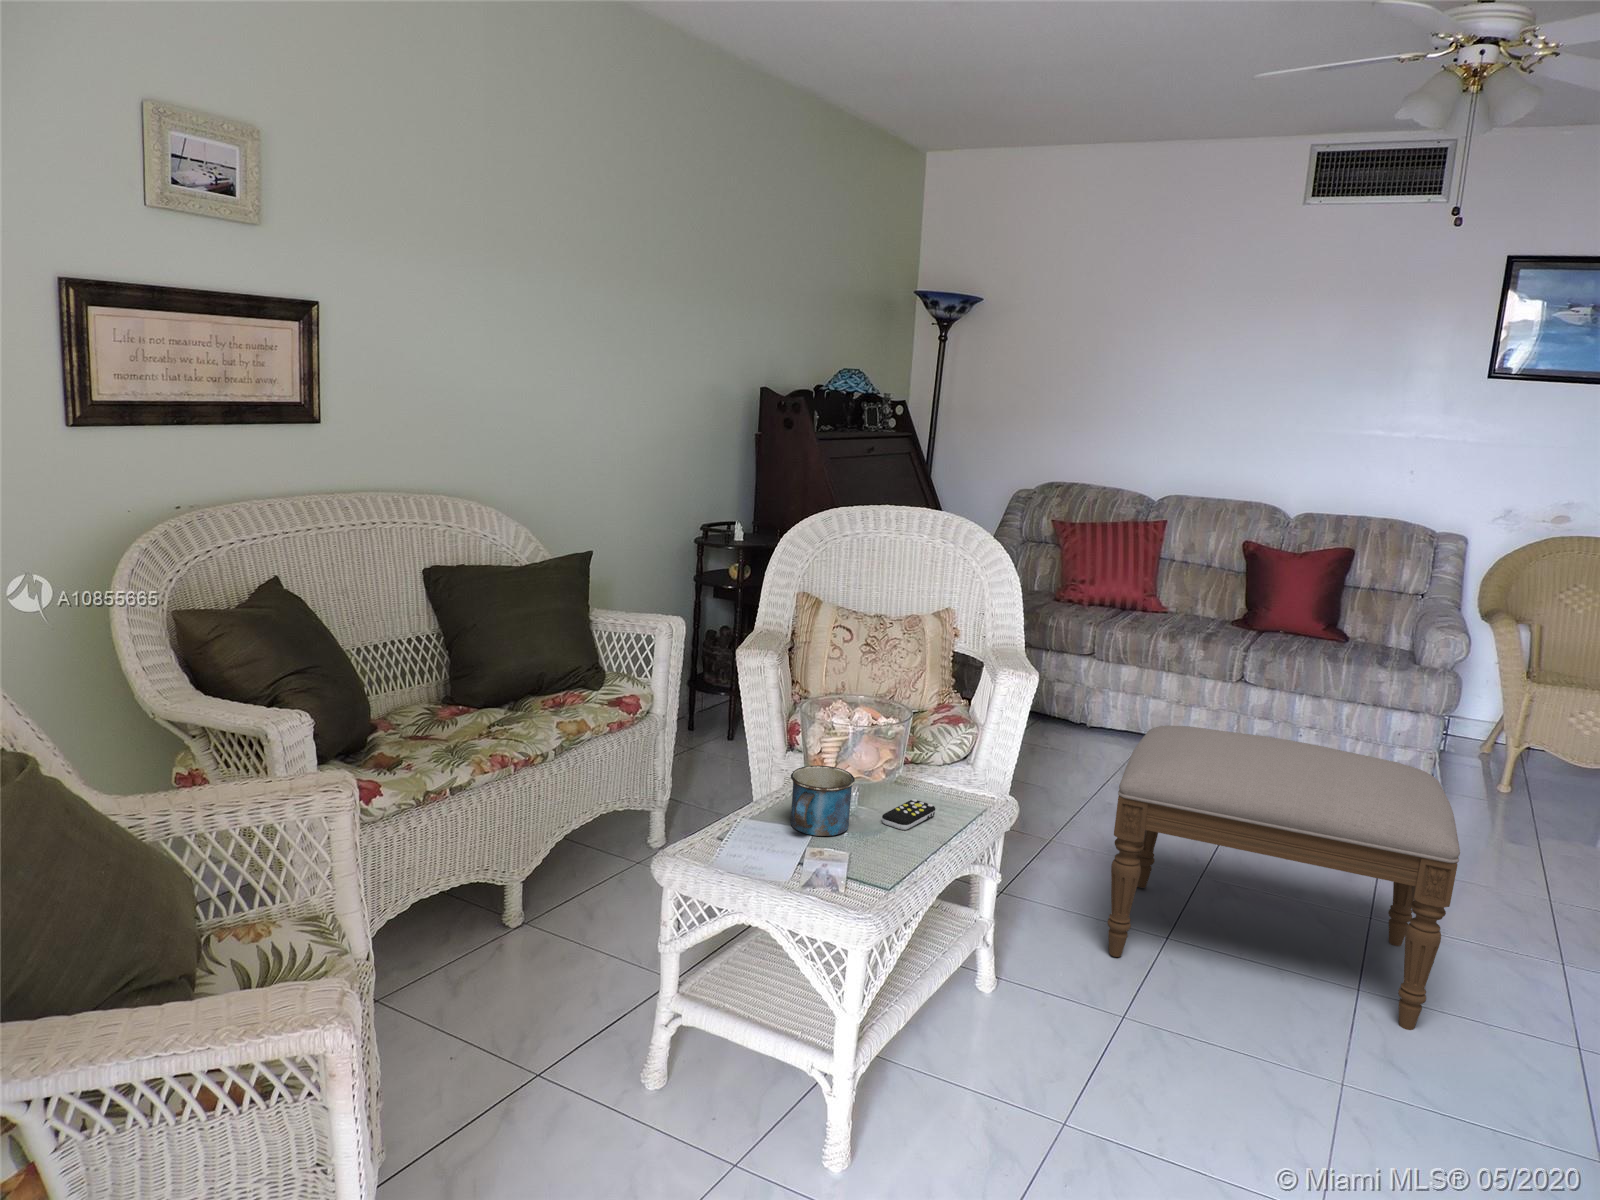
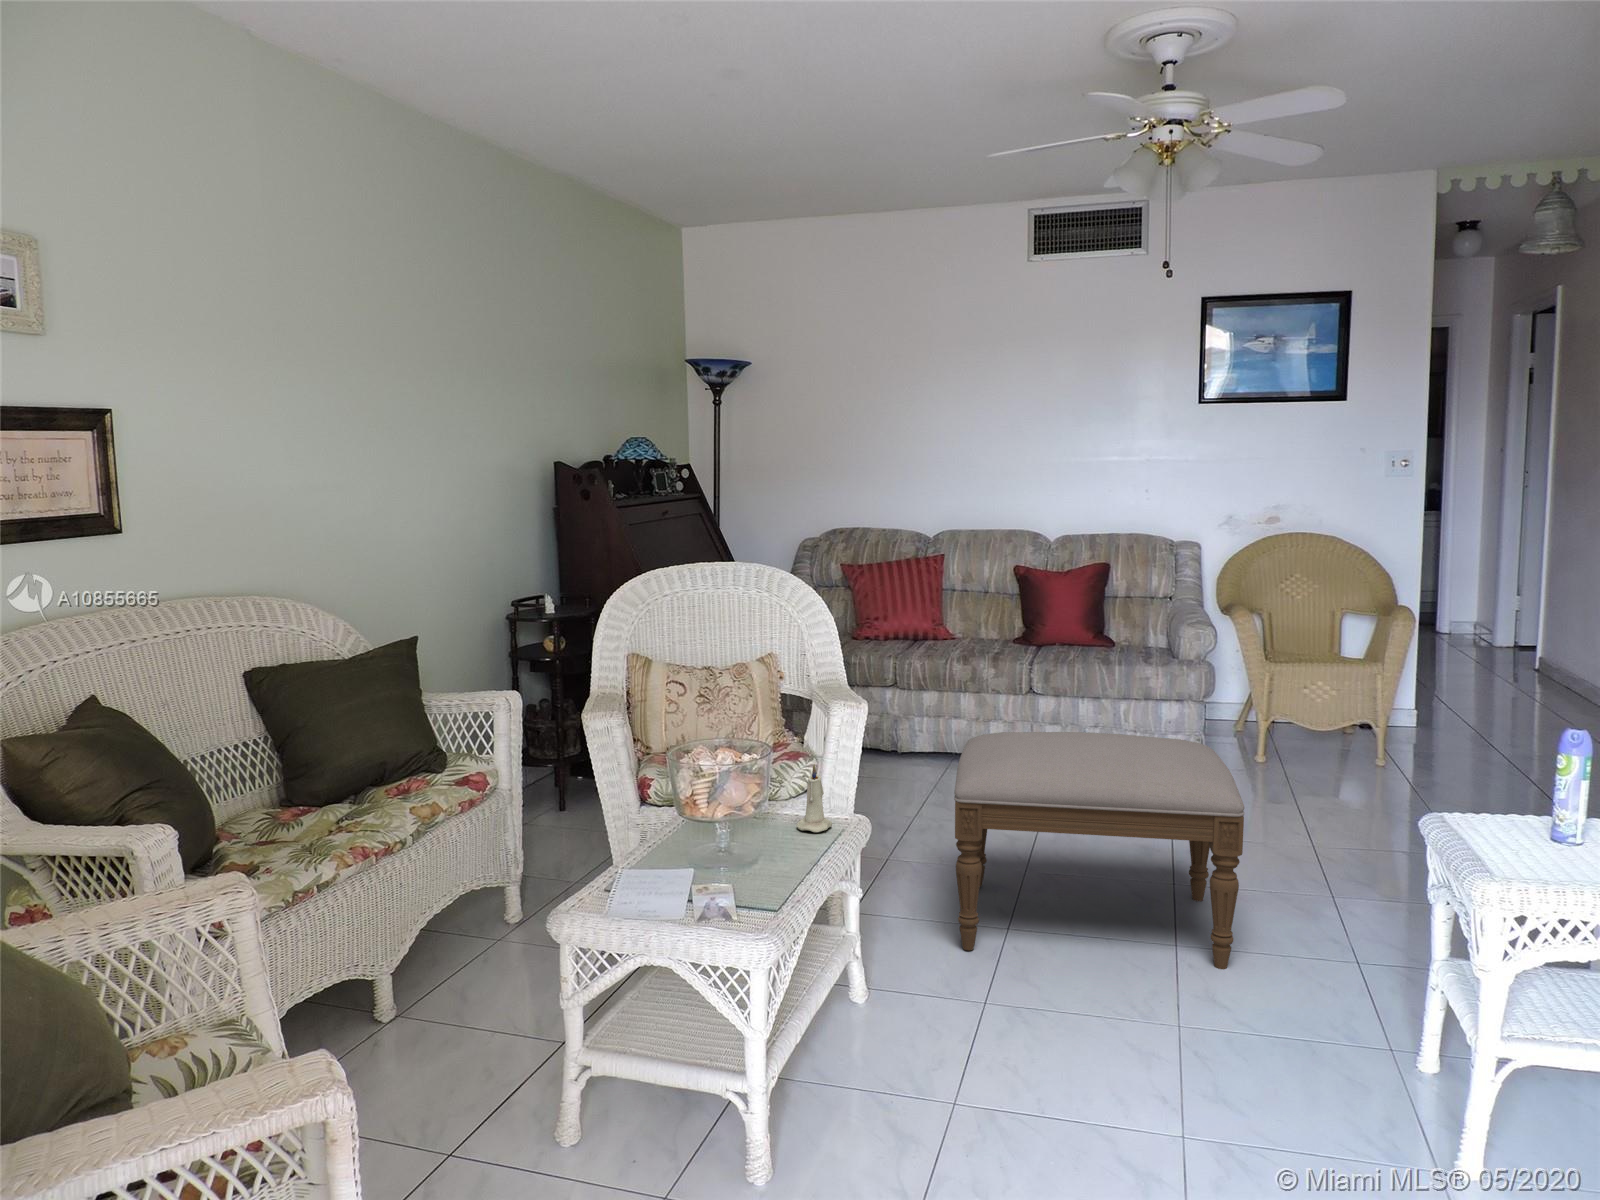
candle: none [935,736,974,809] -> present [797,764,832,832]
mug: present [791,765,855,836] -> none [666,808,727,874]
remote control: present [882,799,935,830] -> none [754,829,801,857]

